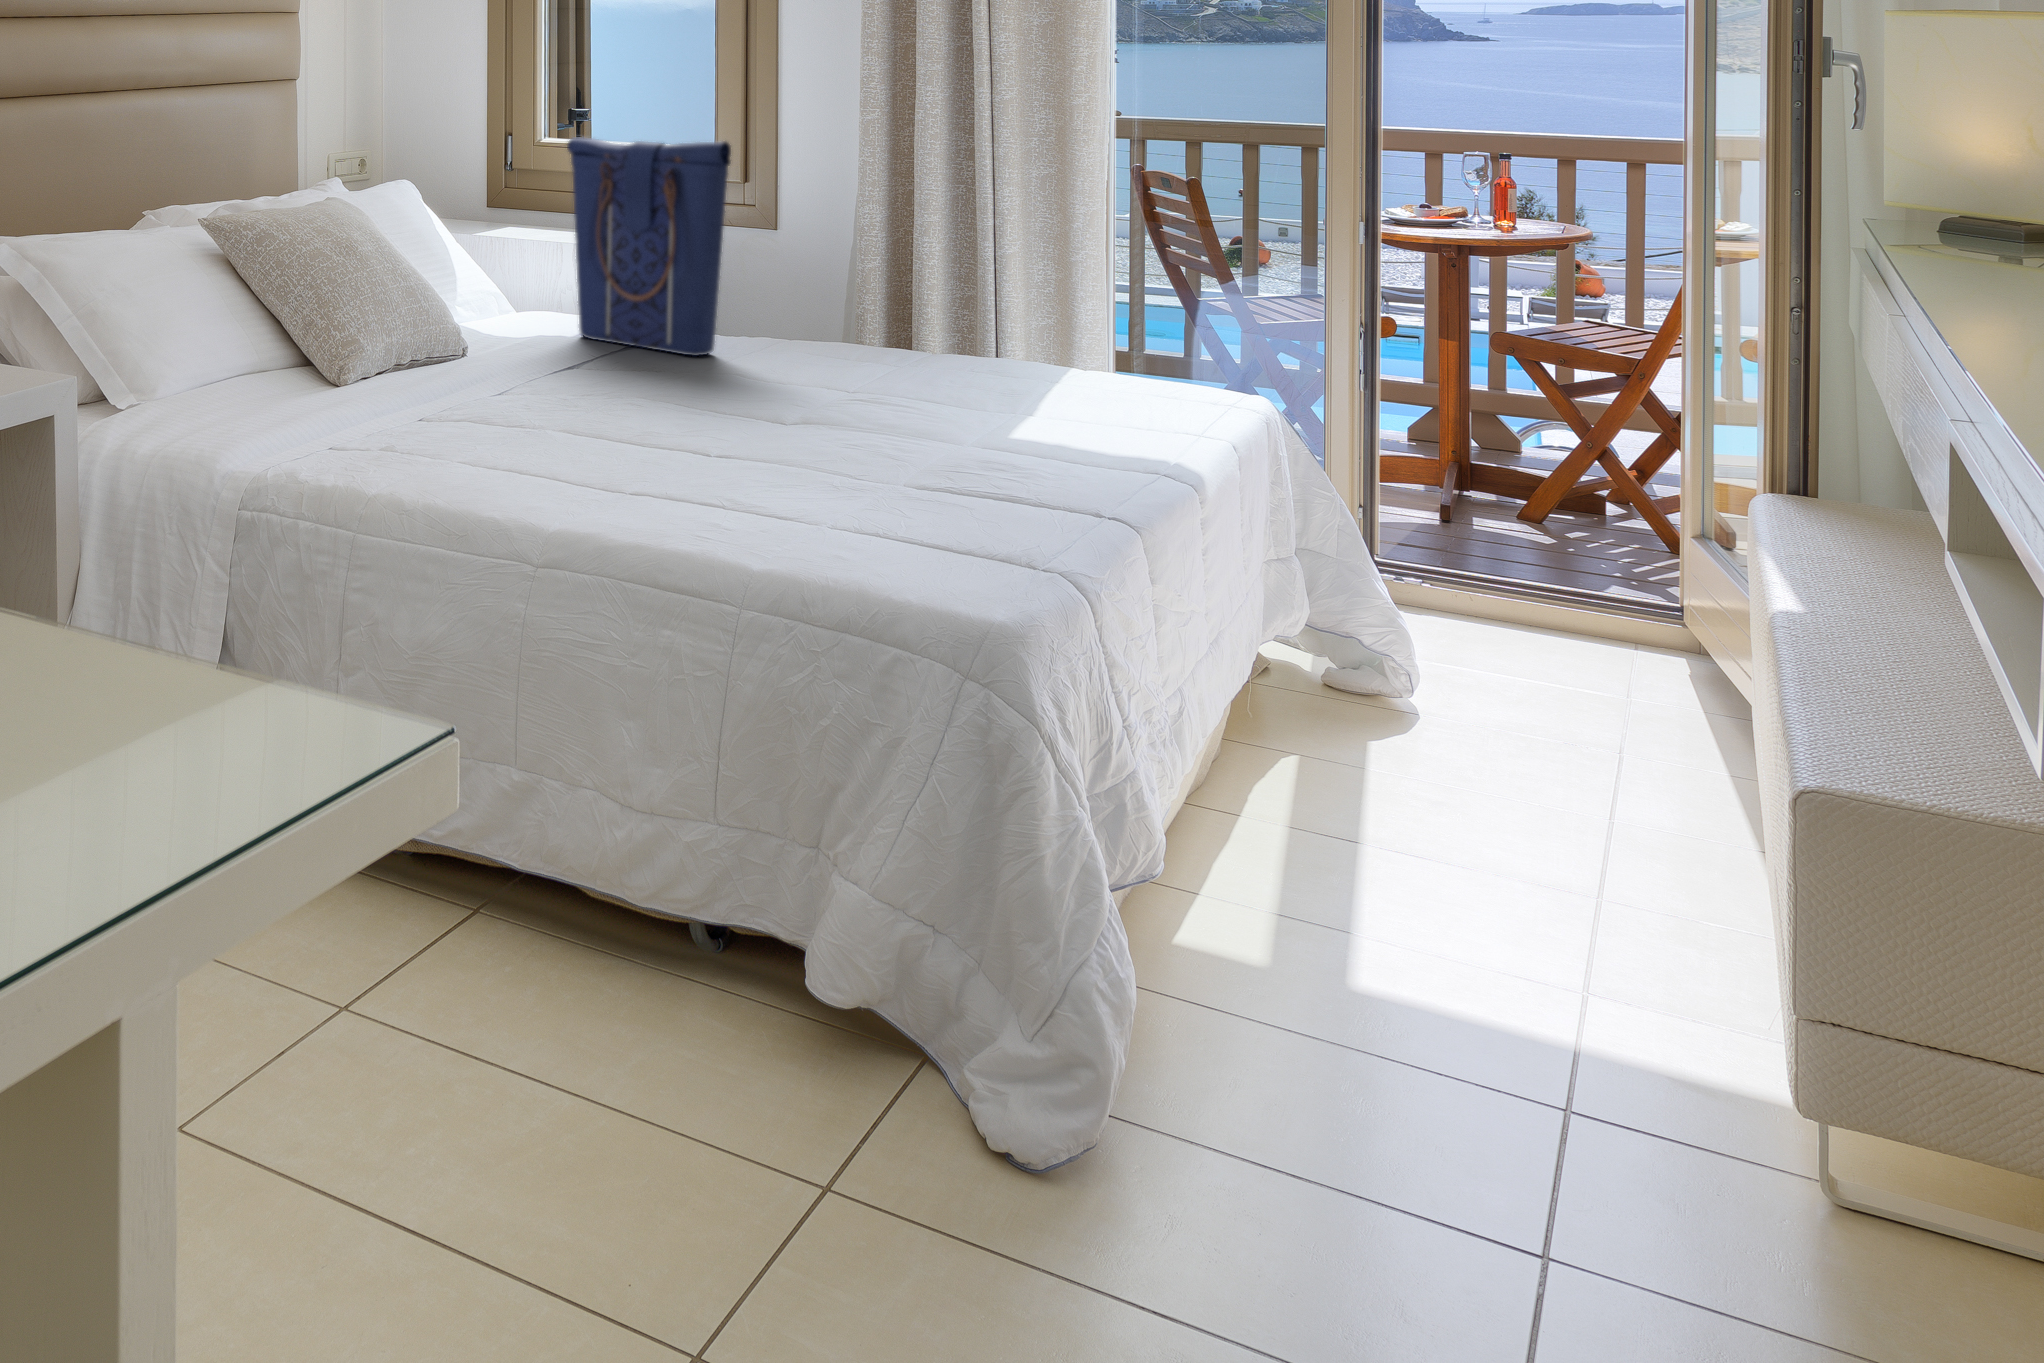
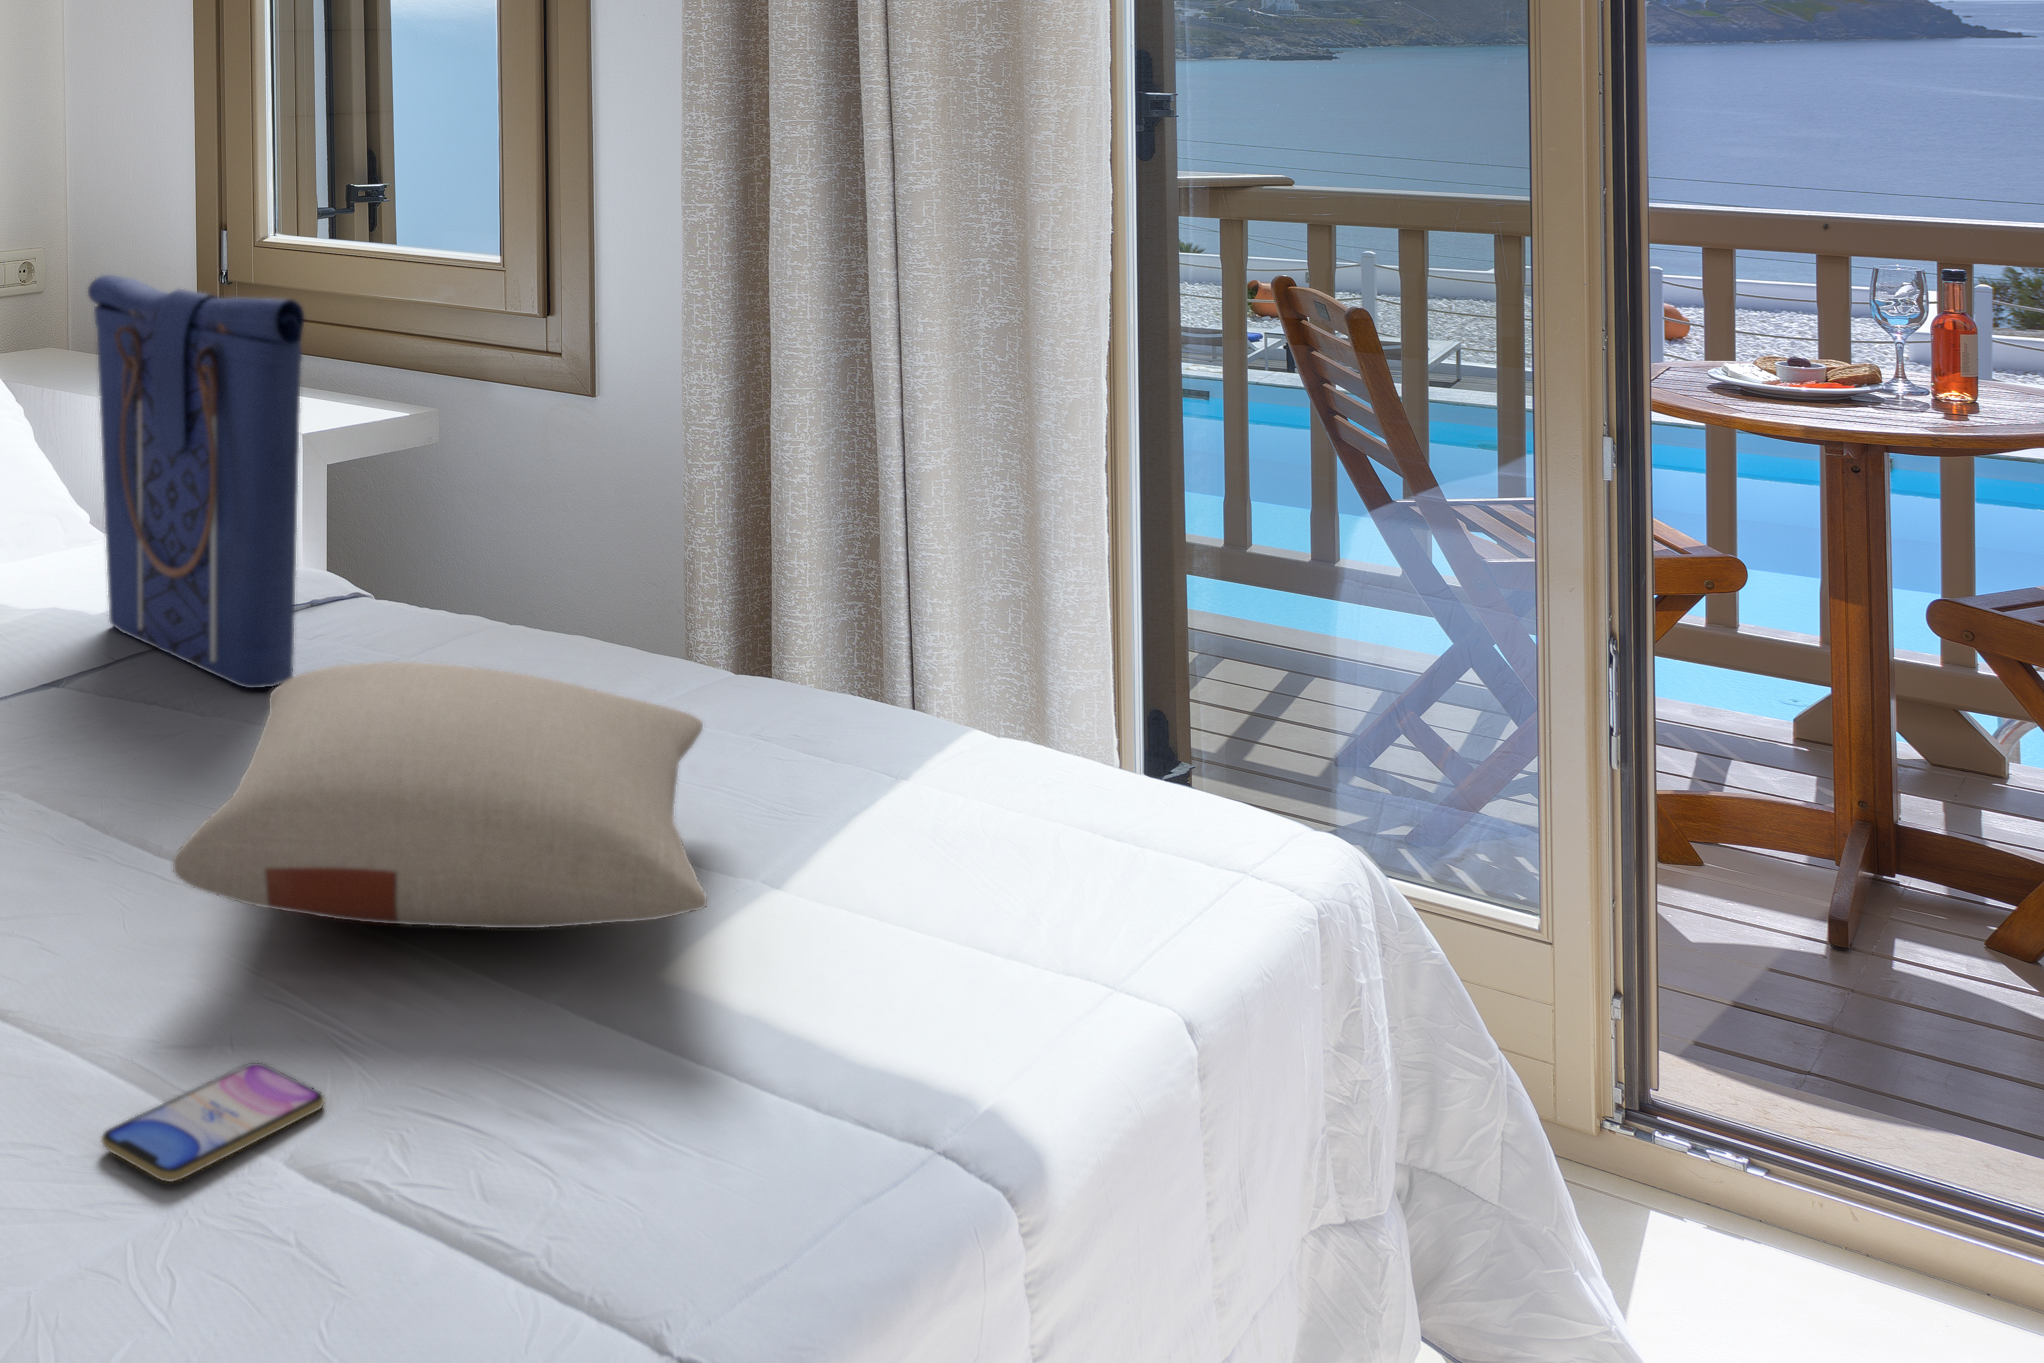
pillow: none [755,309,1047,417] -> present [173,662,707,928]
smartphone: none [828,454,908,481] -> present [101,1063,325,1182]

